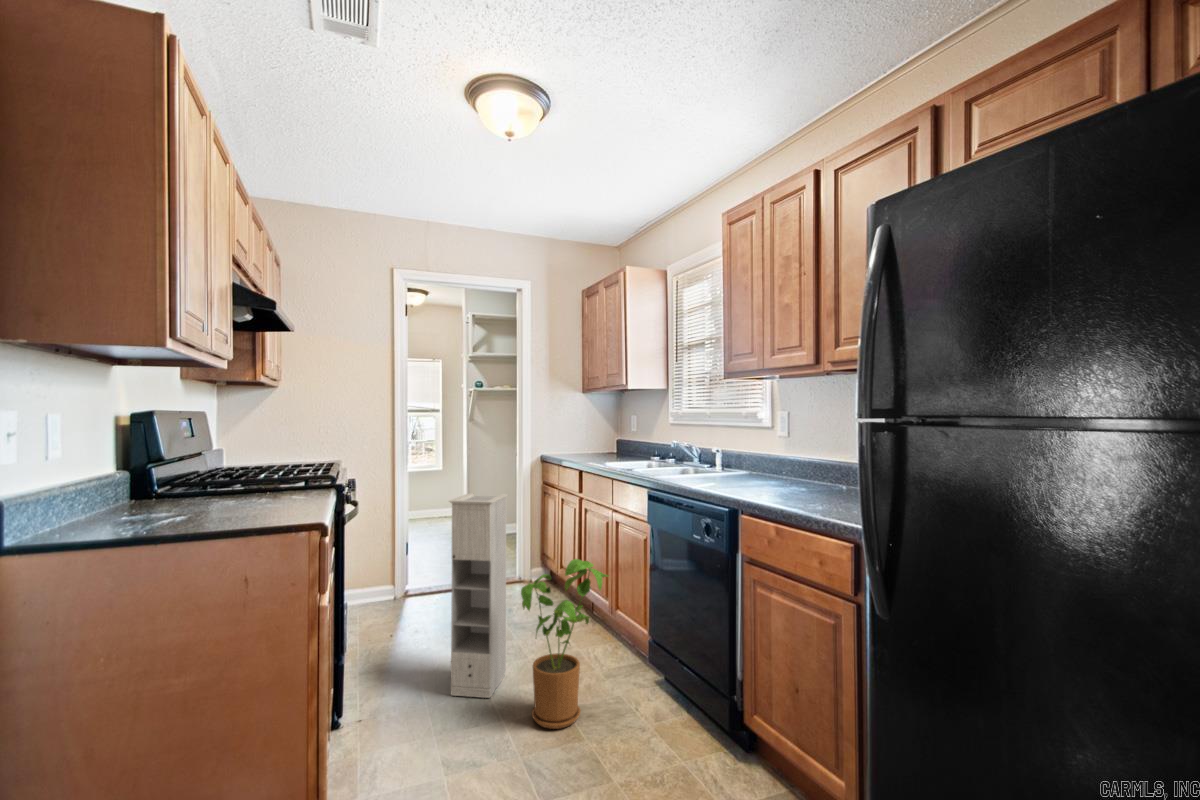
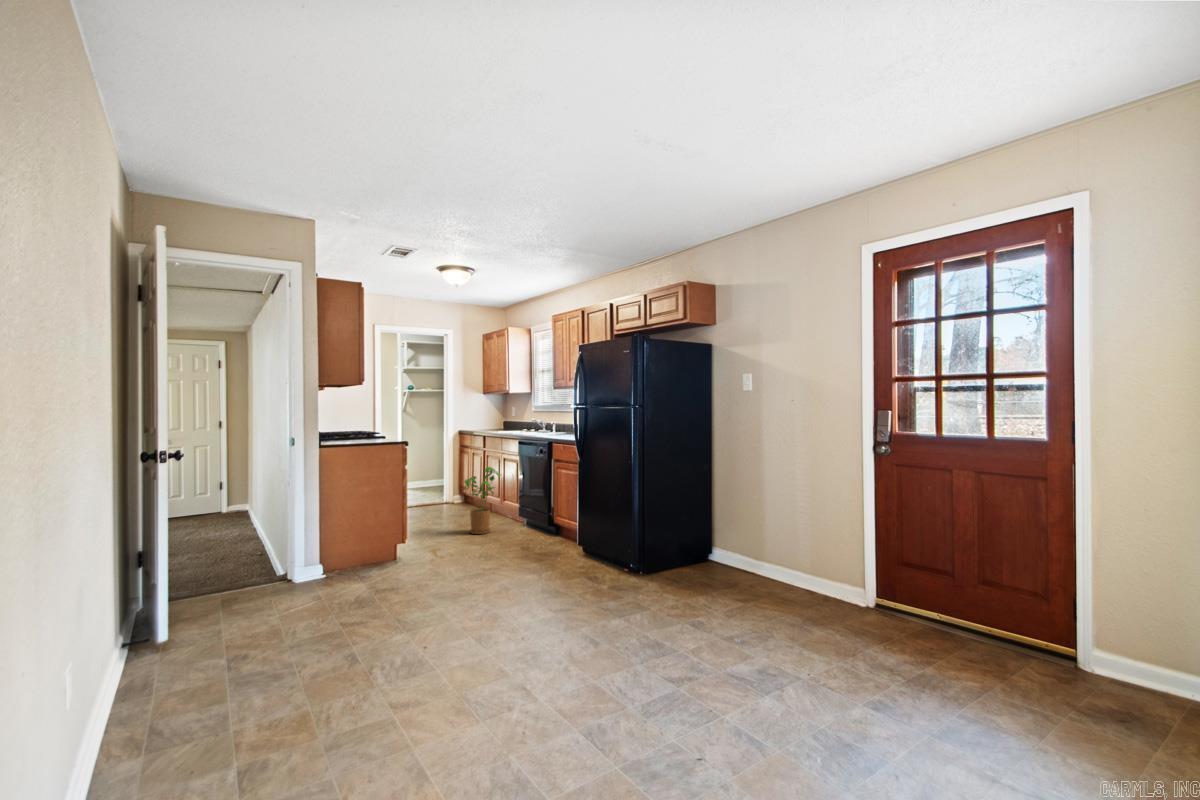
cabinet: present [449,494,508,698] -> none [429,444,454,531]

